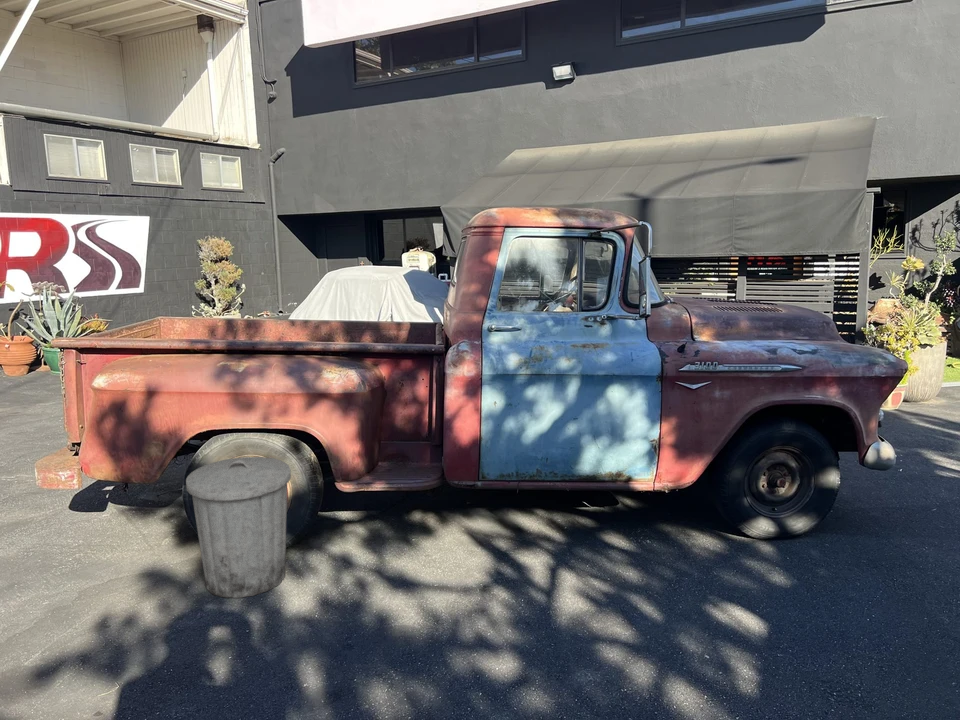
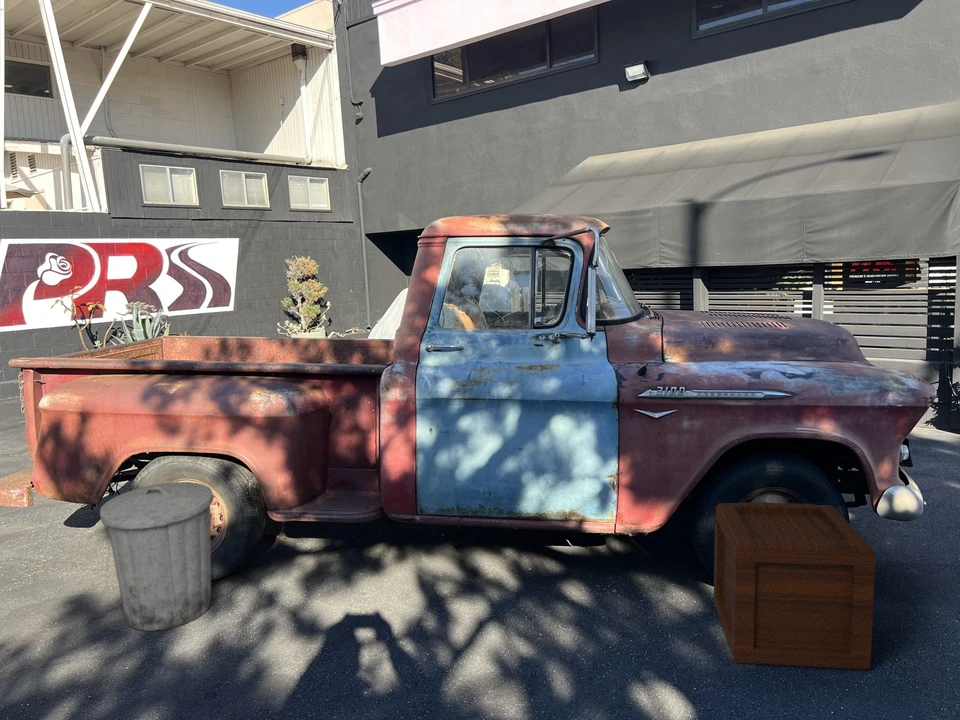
wooden crate: none [730,456,880,586] -> present [714,502,876,670]

